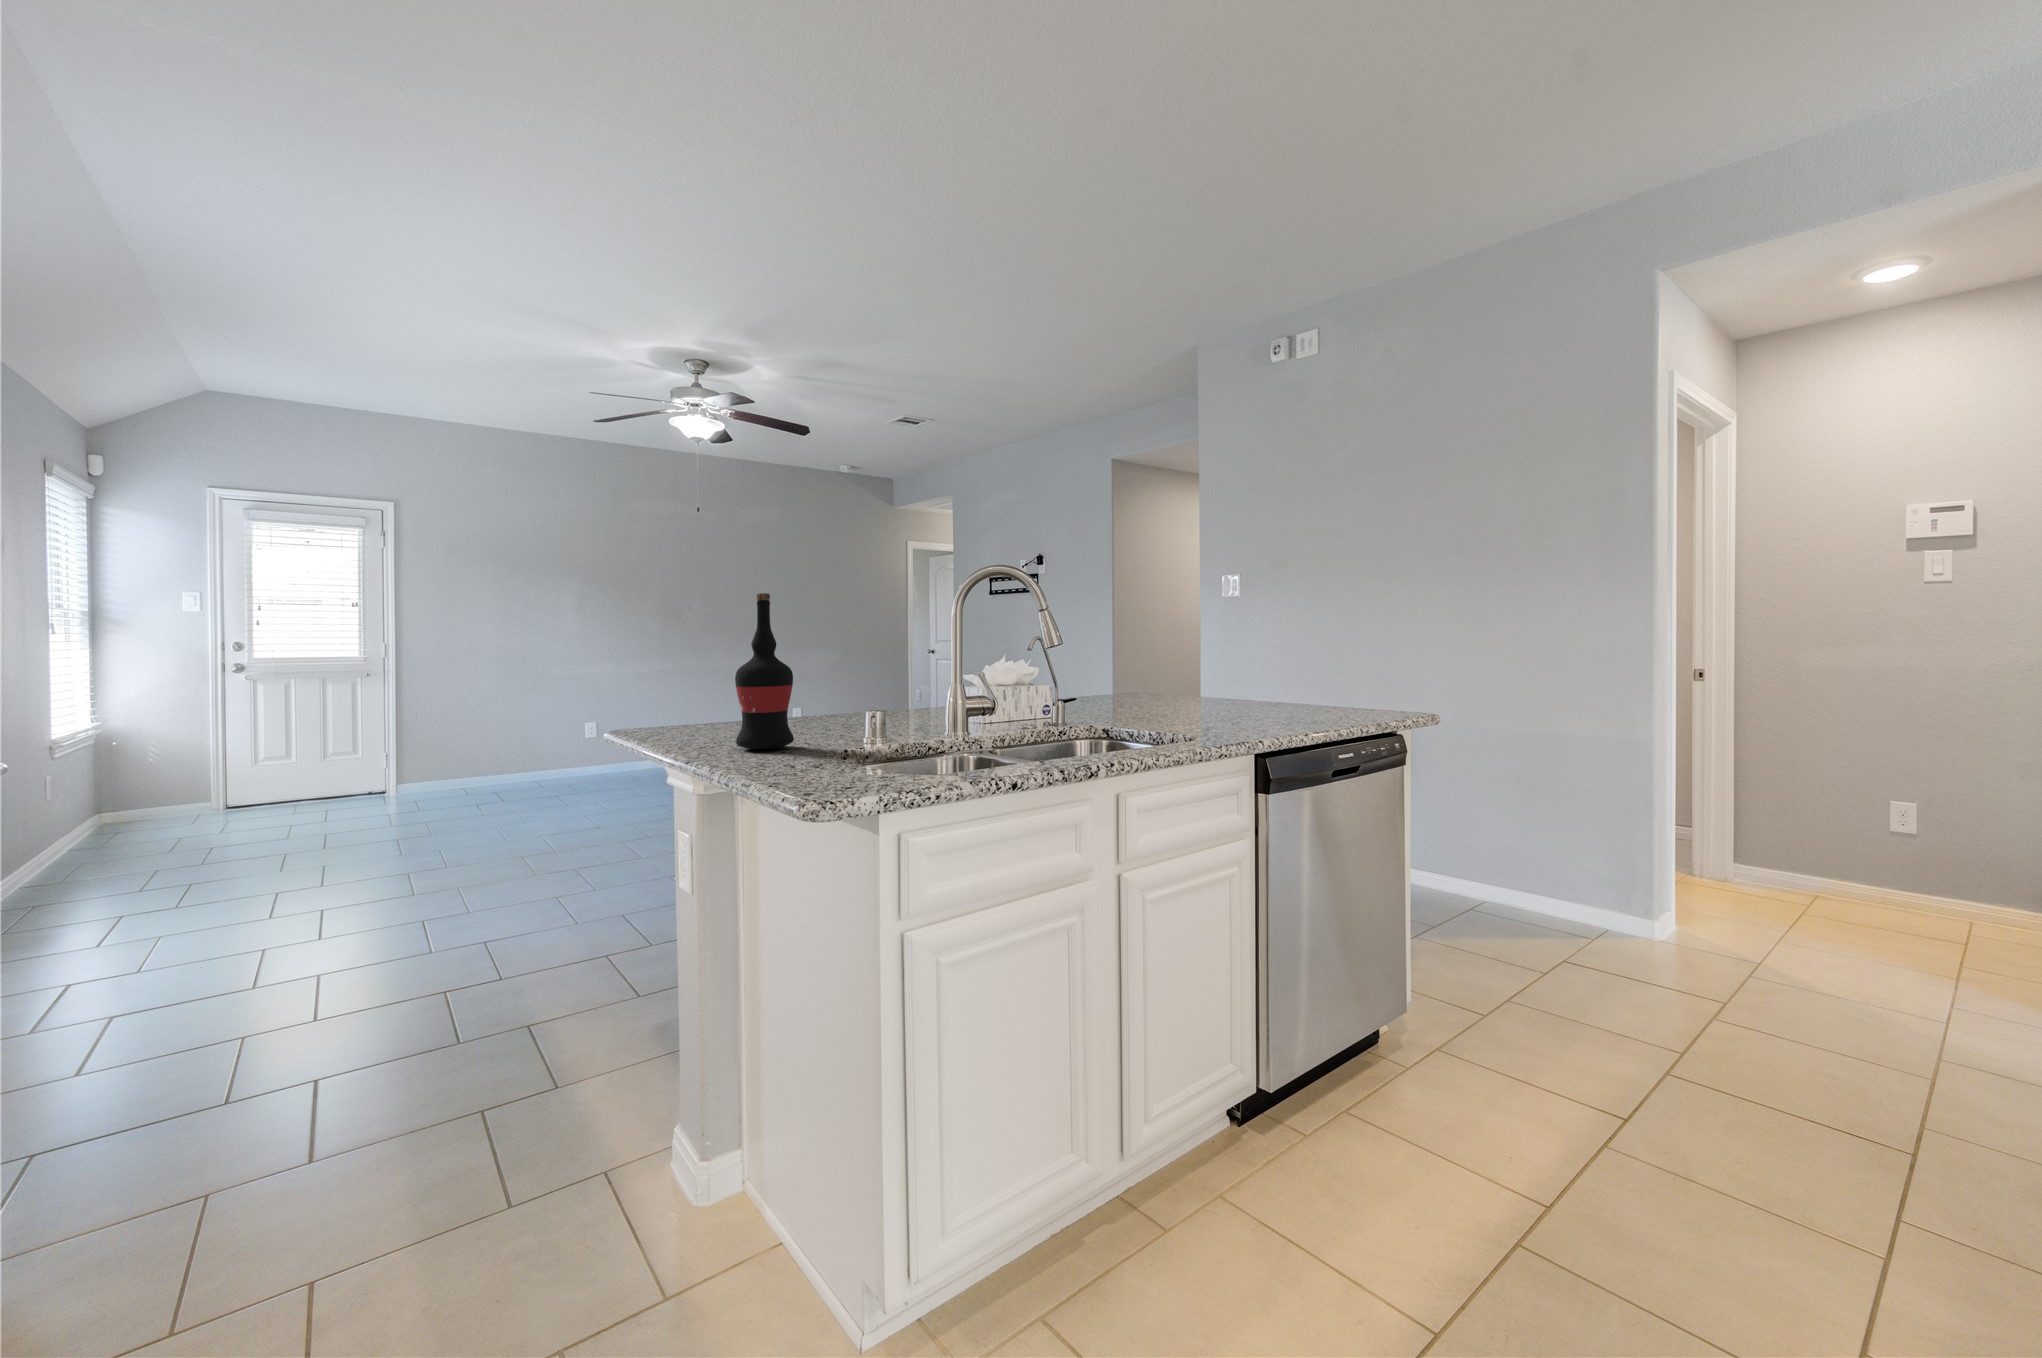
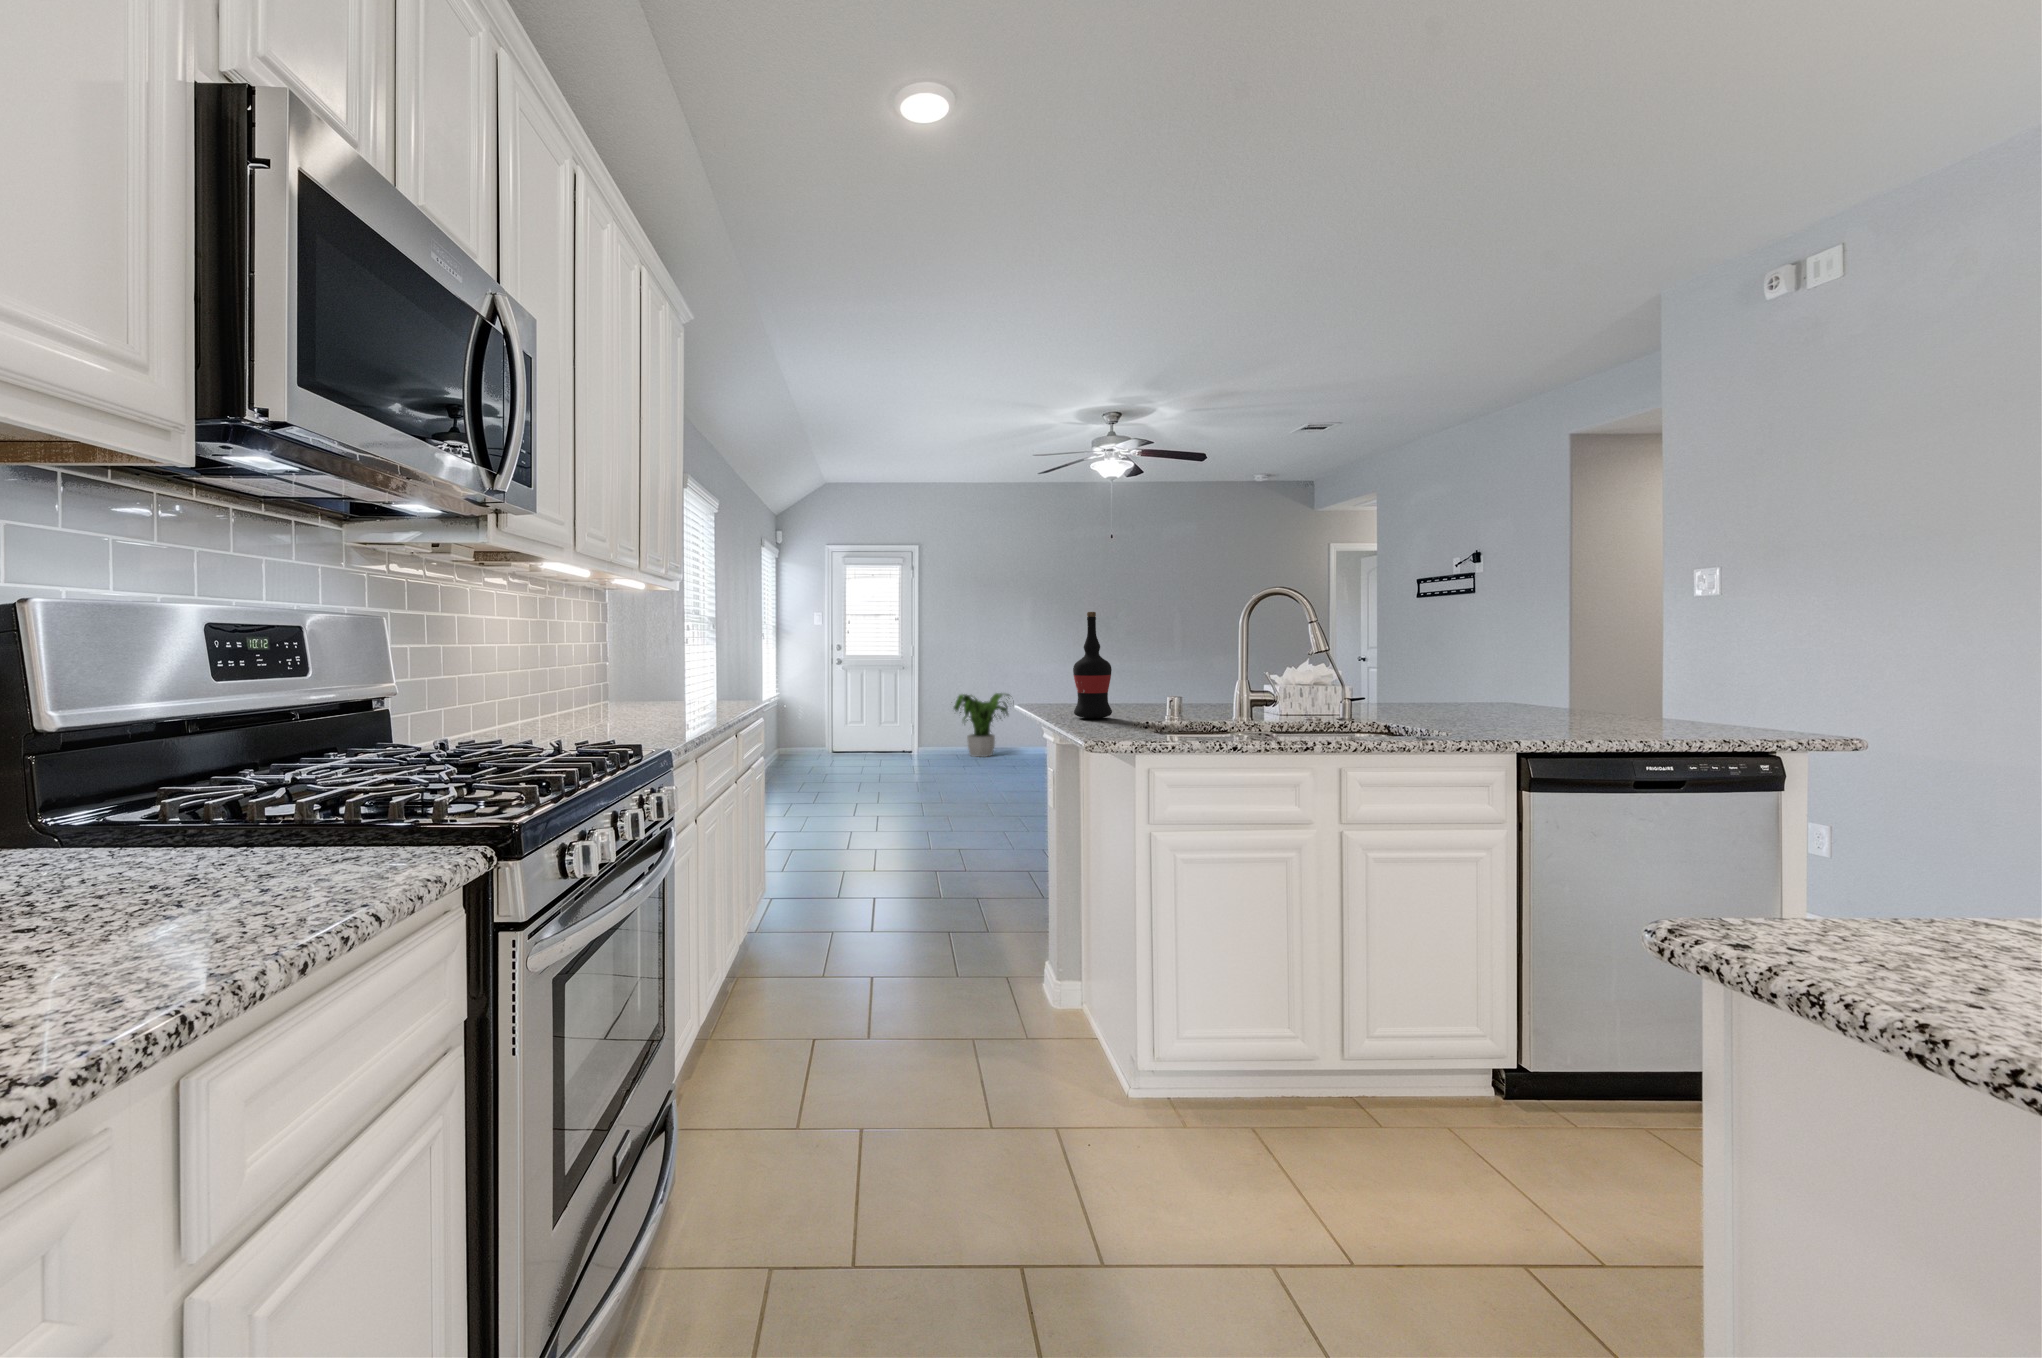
potted plant: none [439,706,542,793] -> present [954,693,1010,757]

